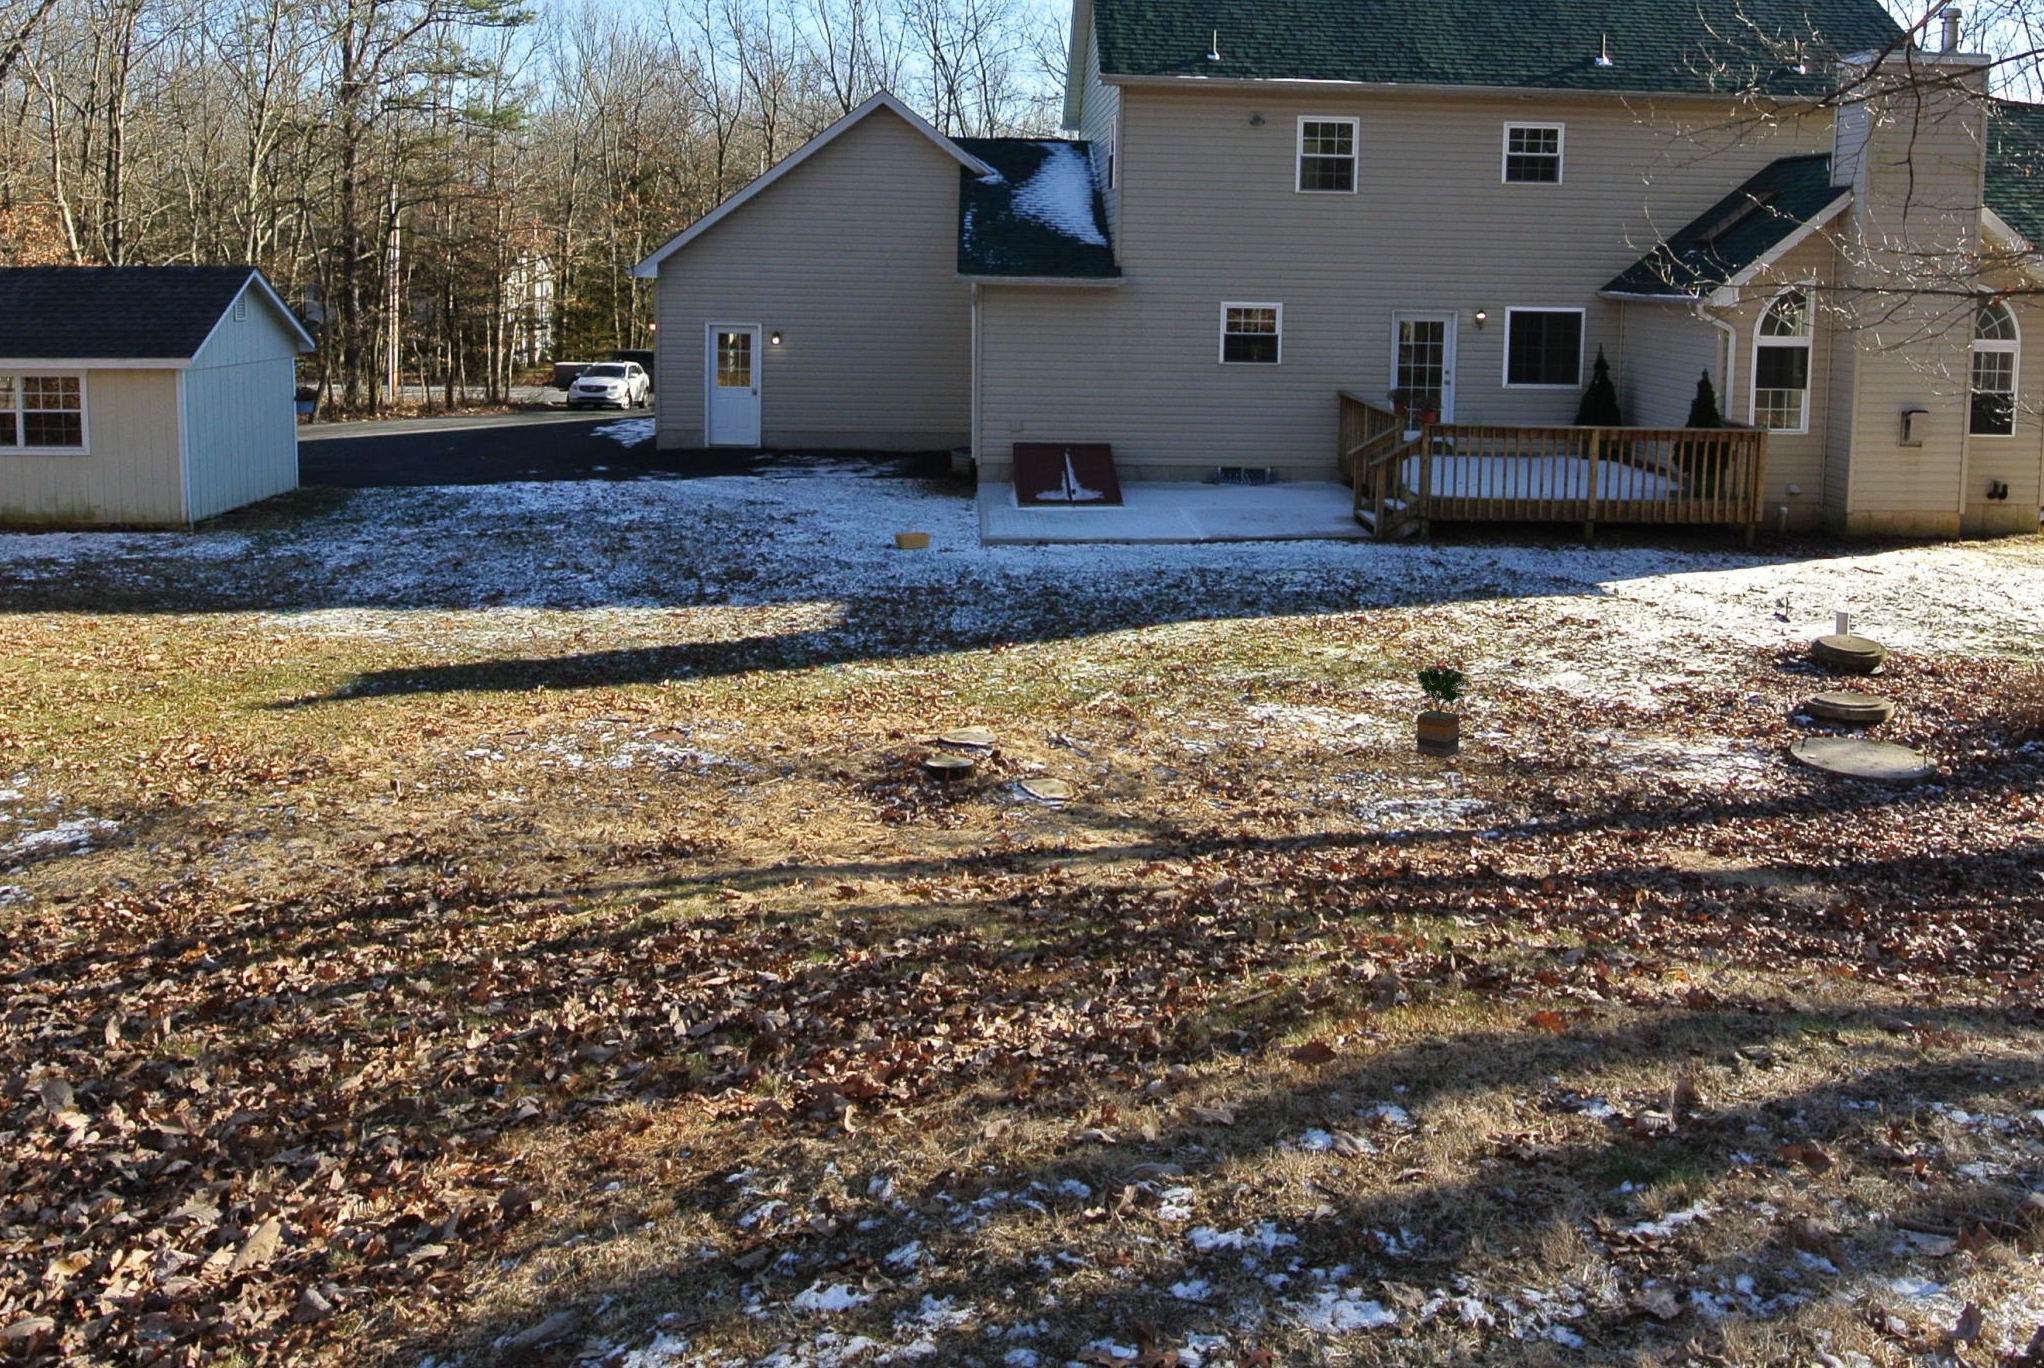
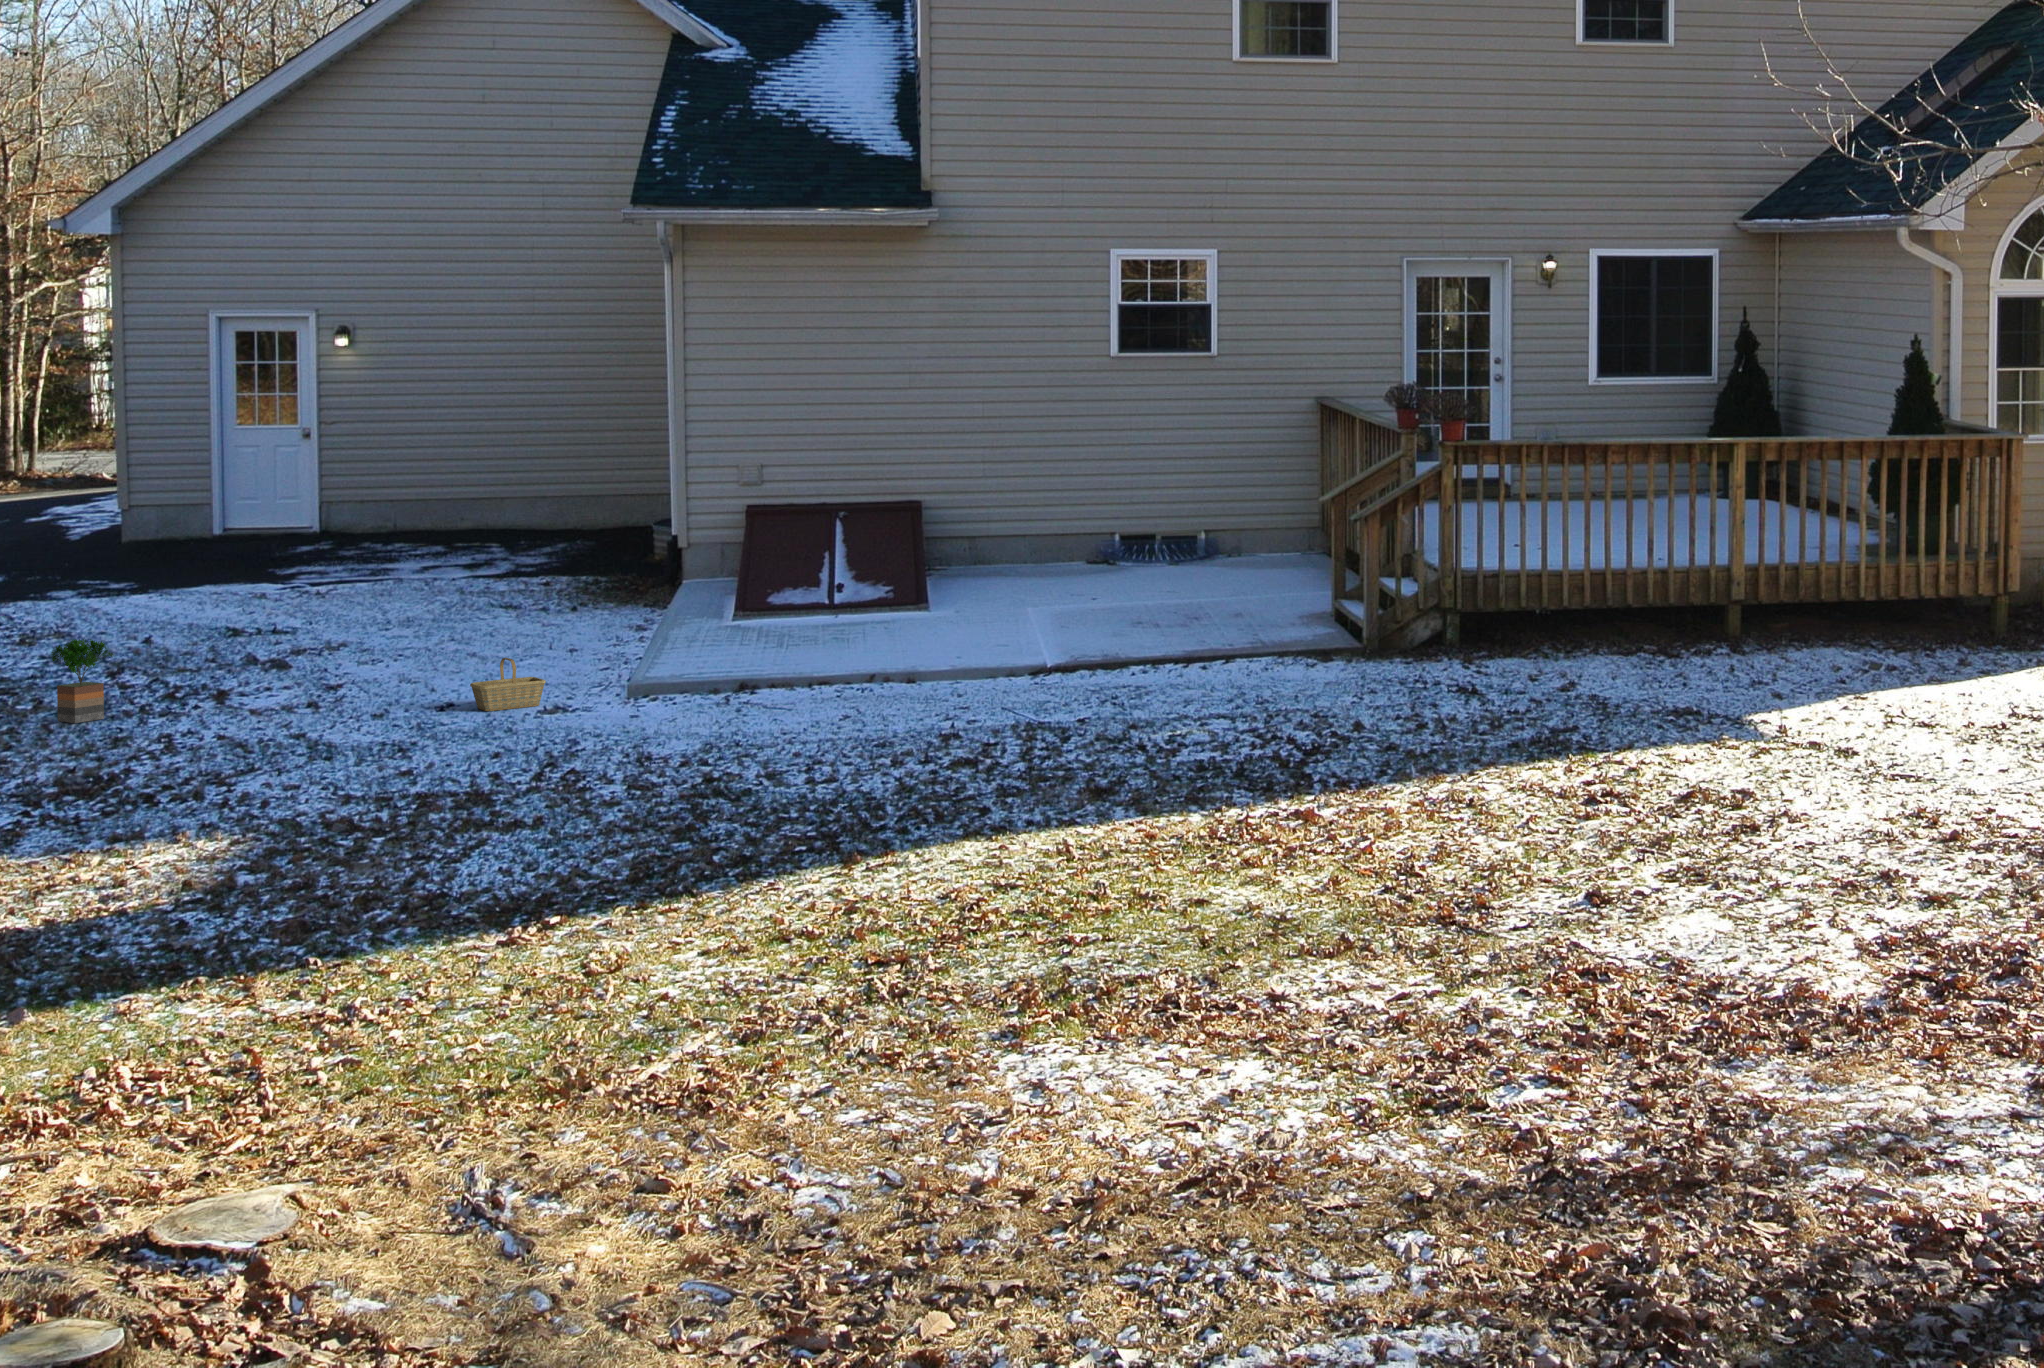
potted tree: present [1416,668,1470,757] -> present [51,639,114,723]

